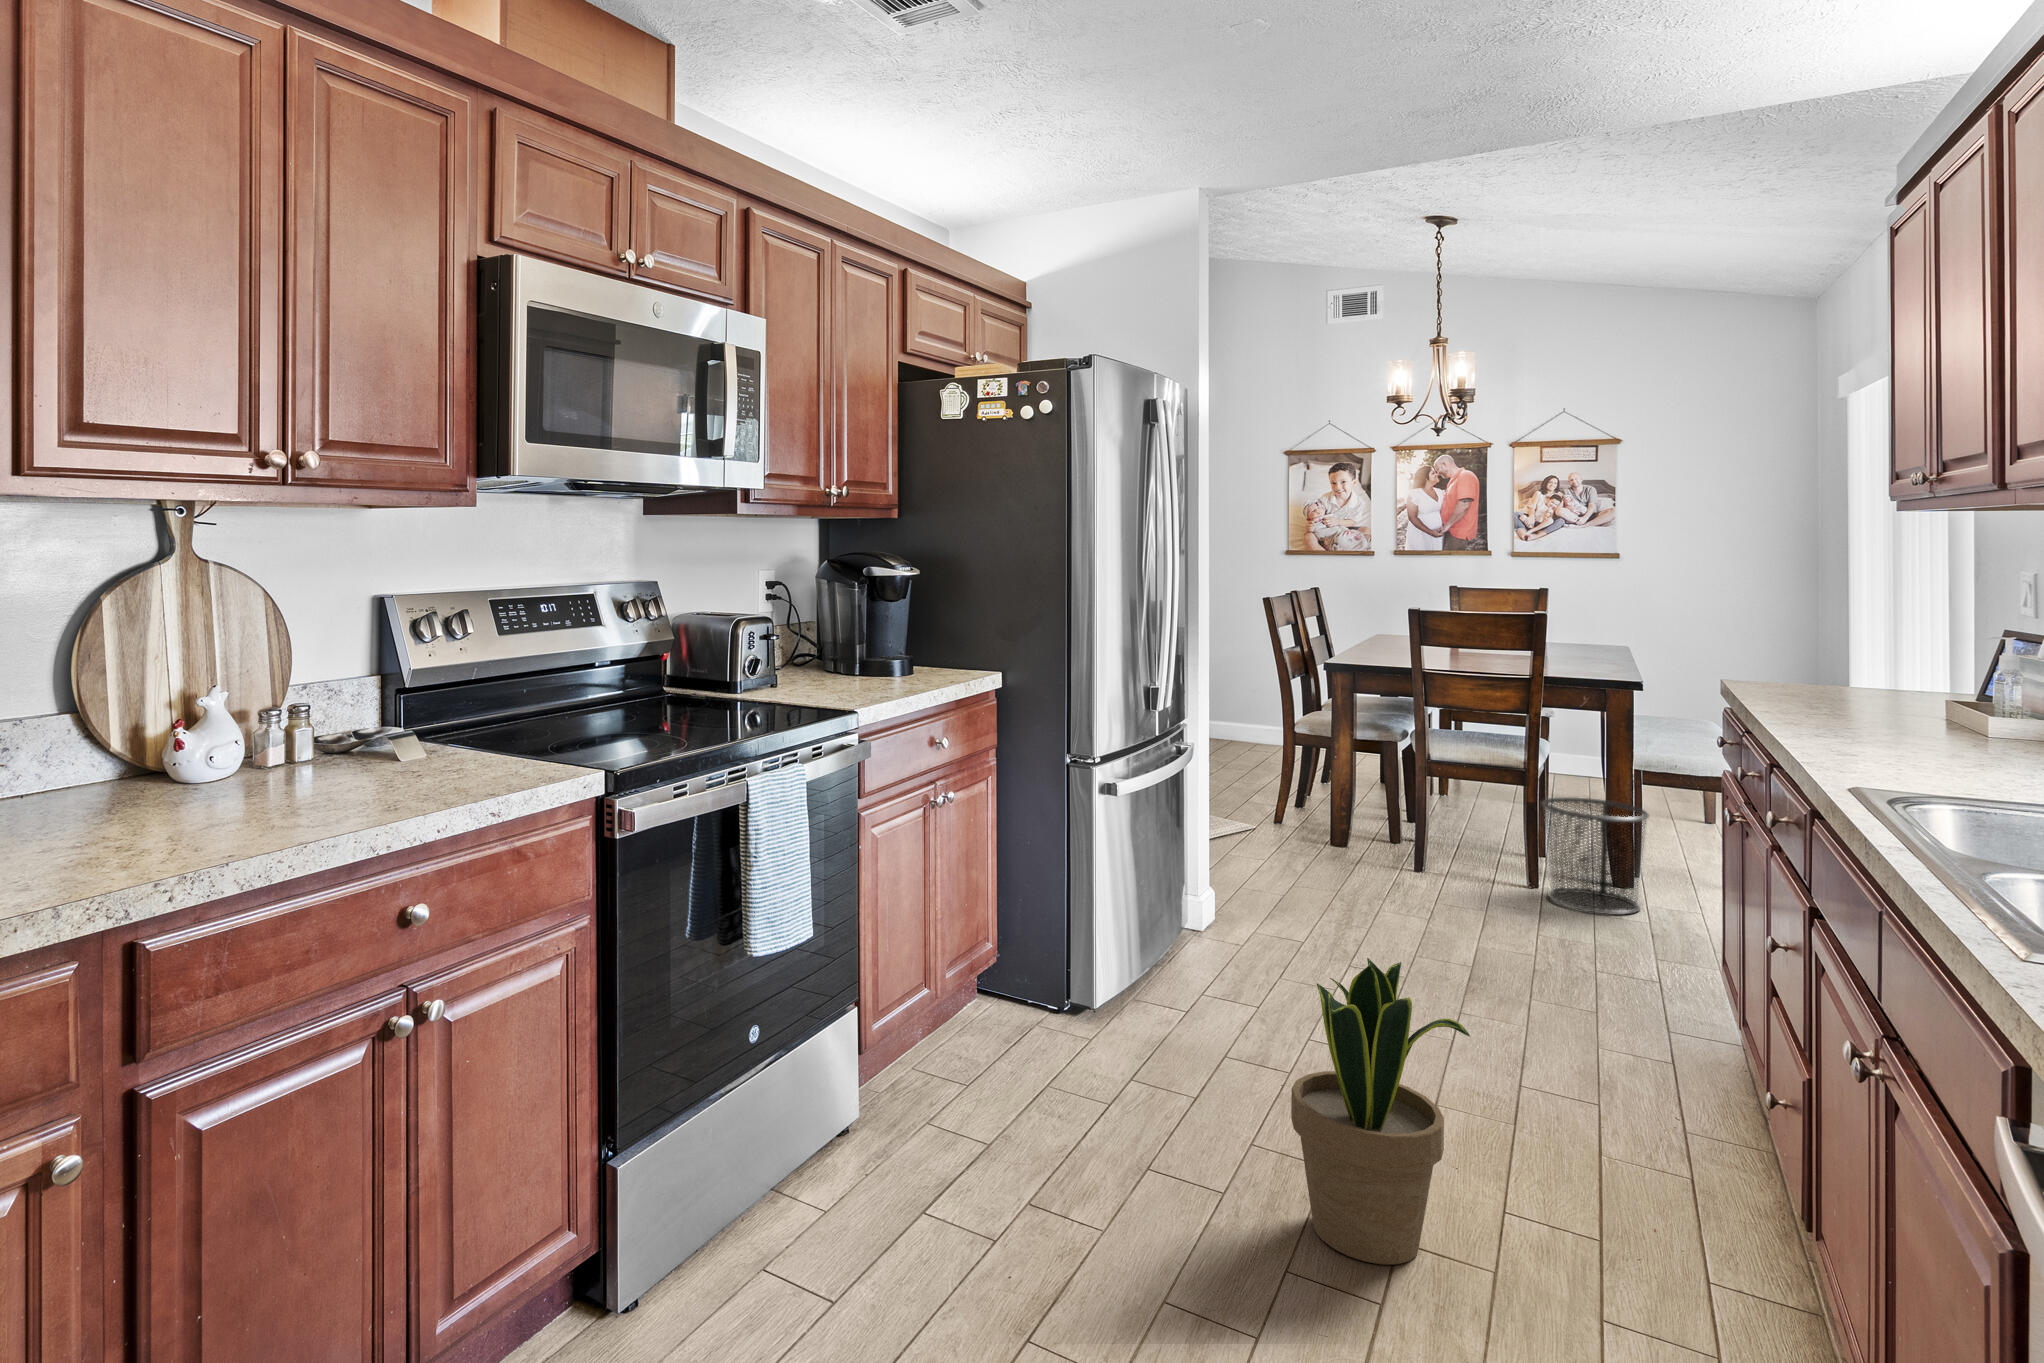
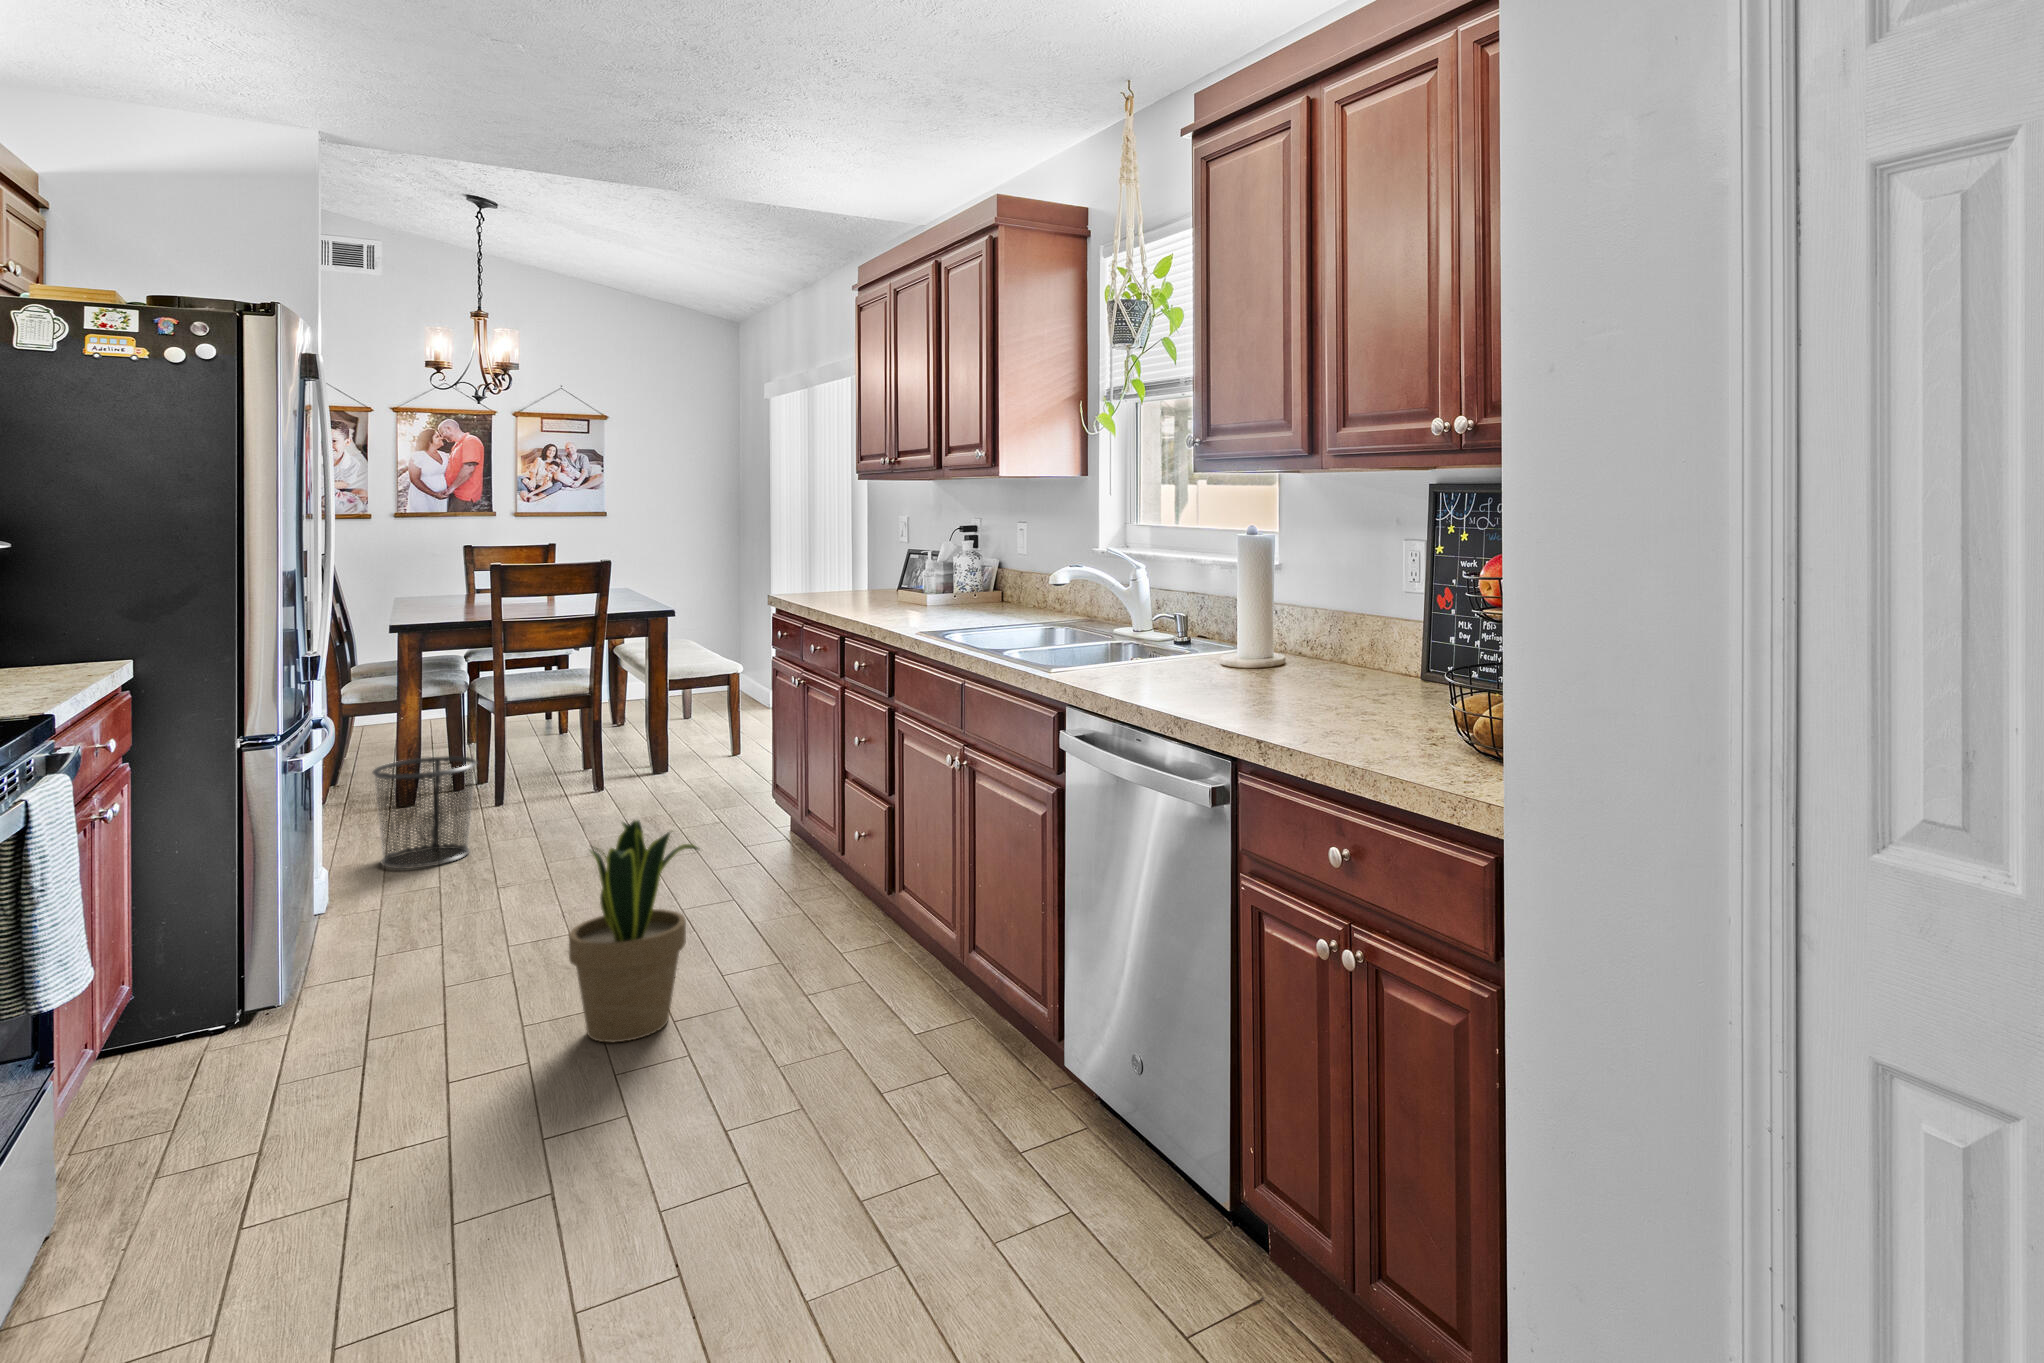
waste bin: present [1542,797,1649,915] -> present [373,756,478,869]

